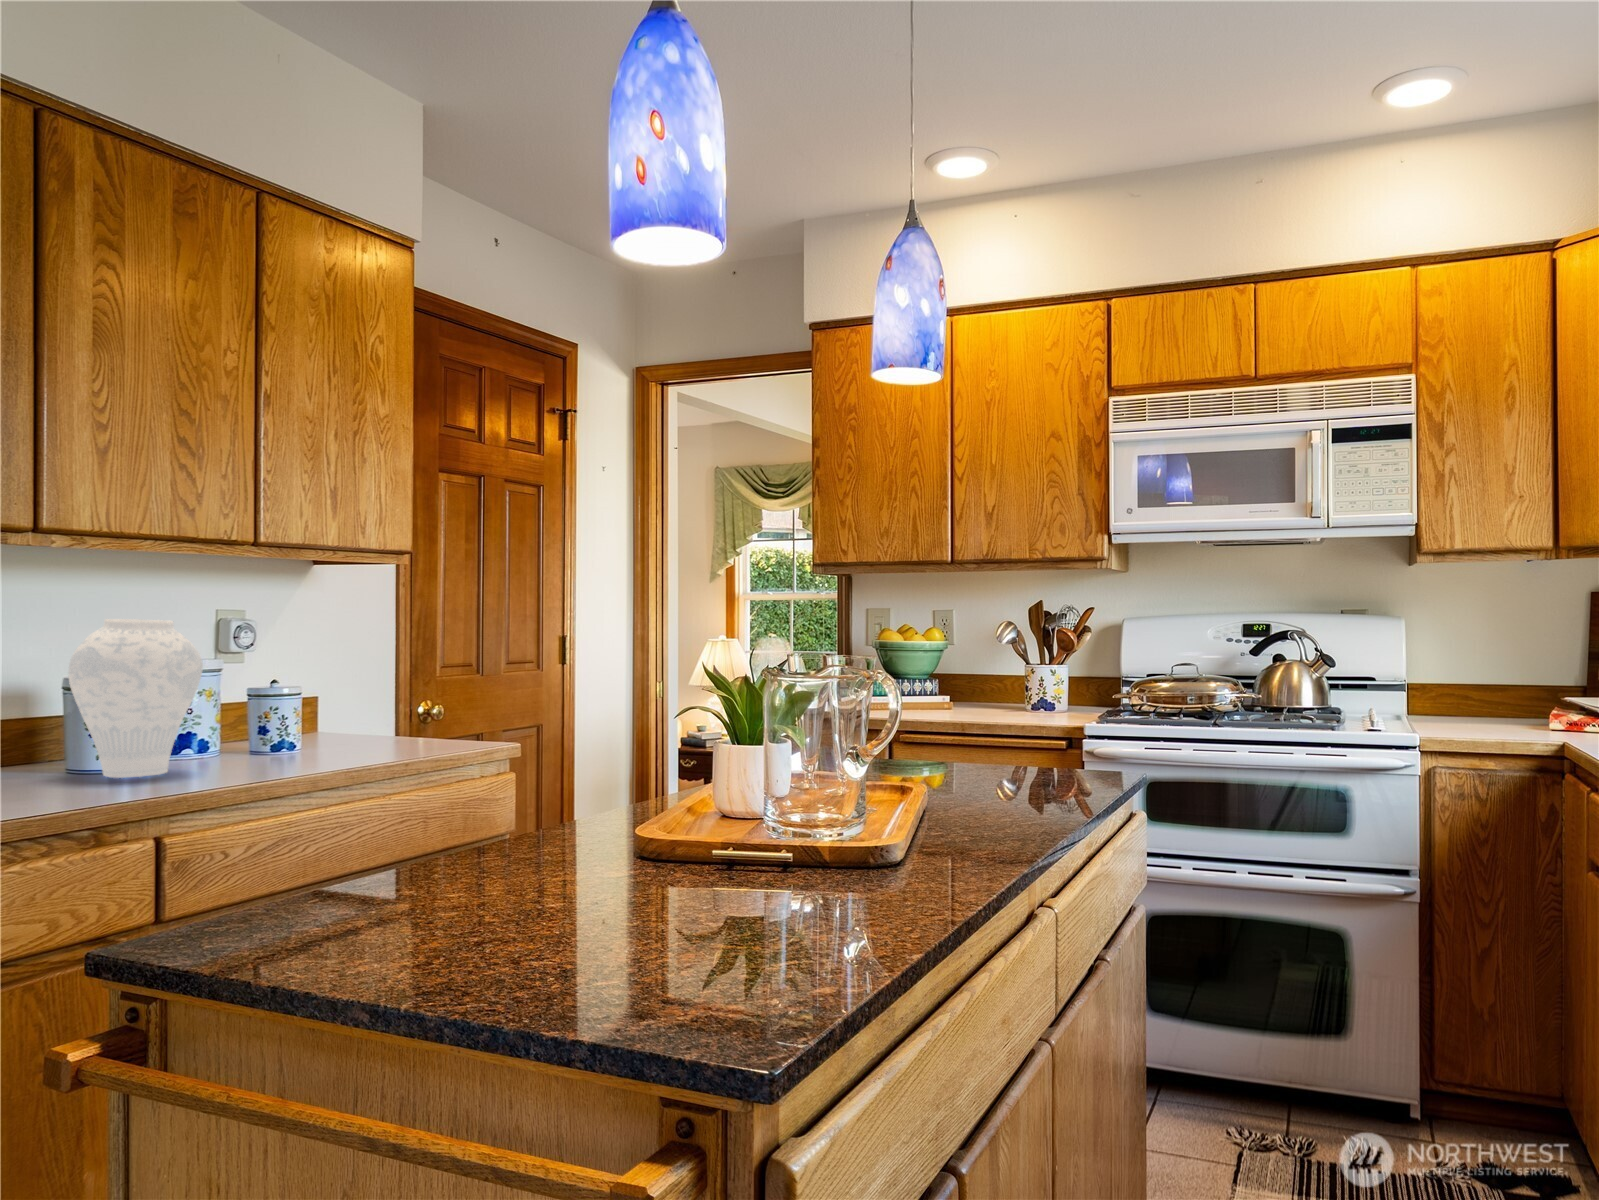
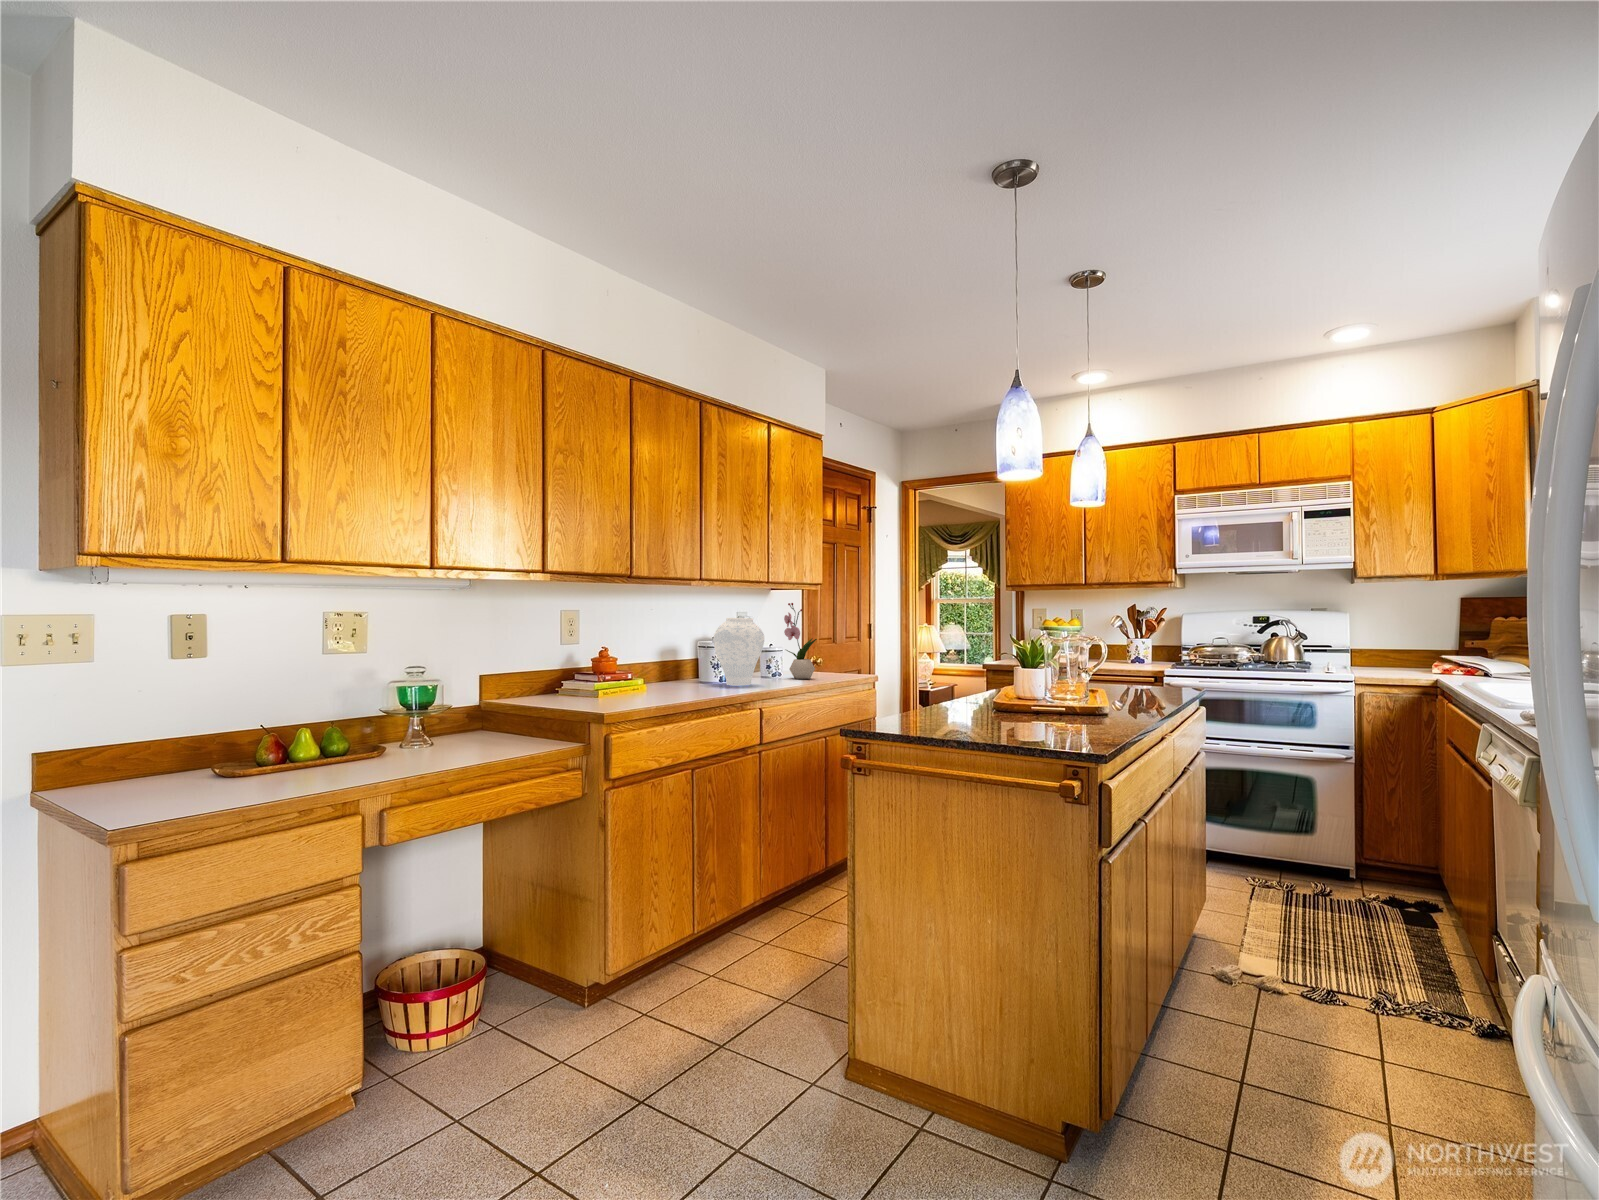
flower arrangement: none [290,588,362,754] -> present [784,603,817,679]

